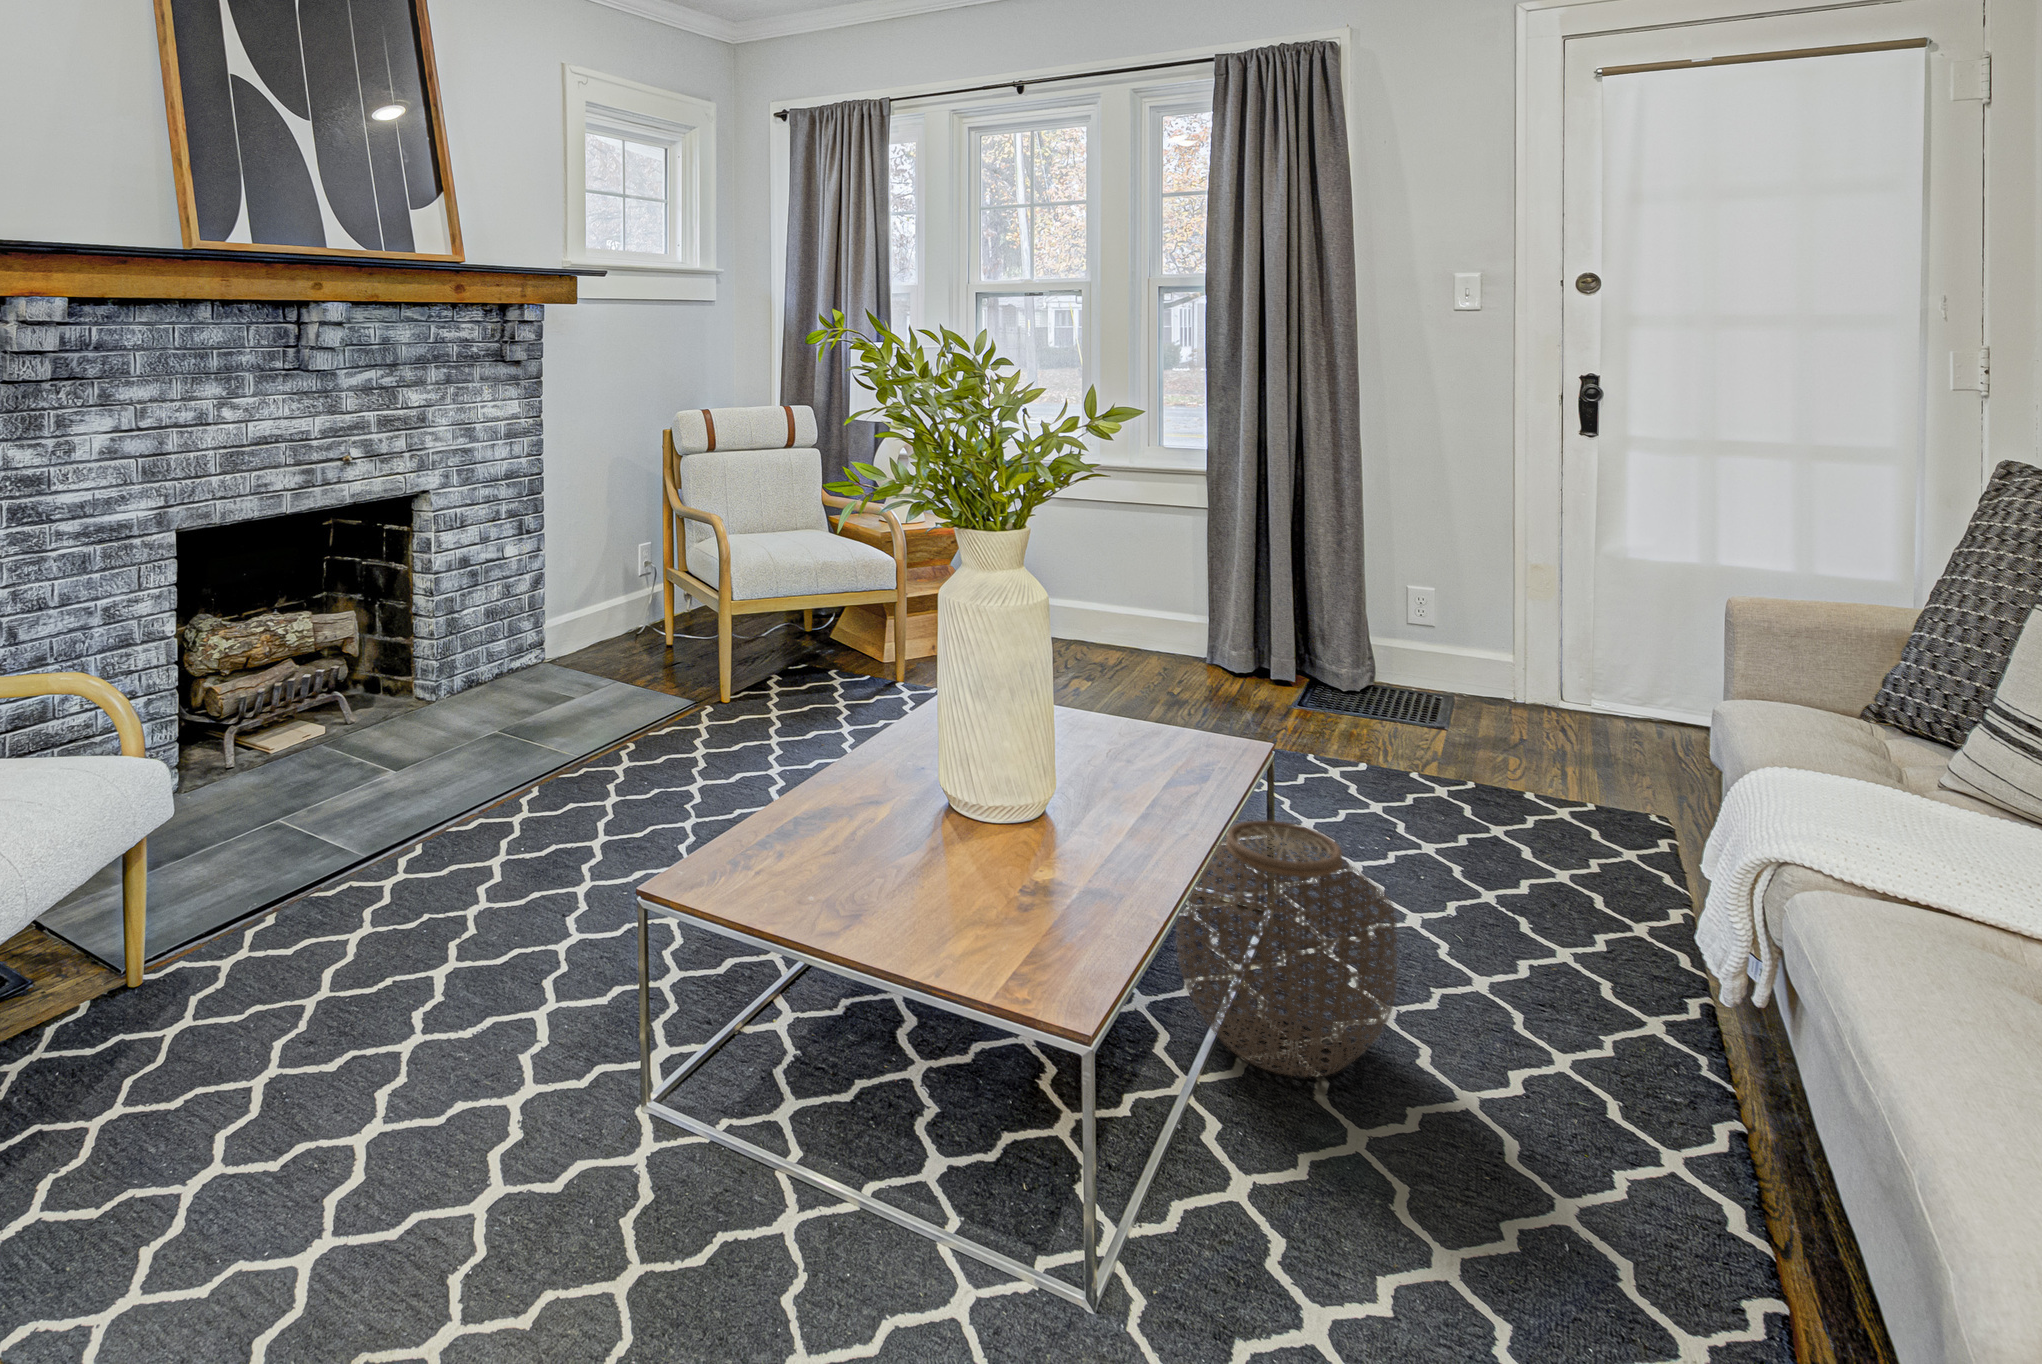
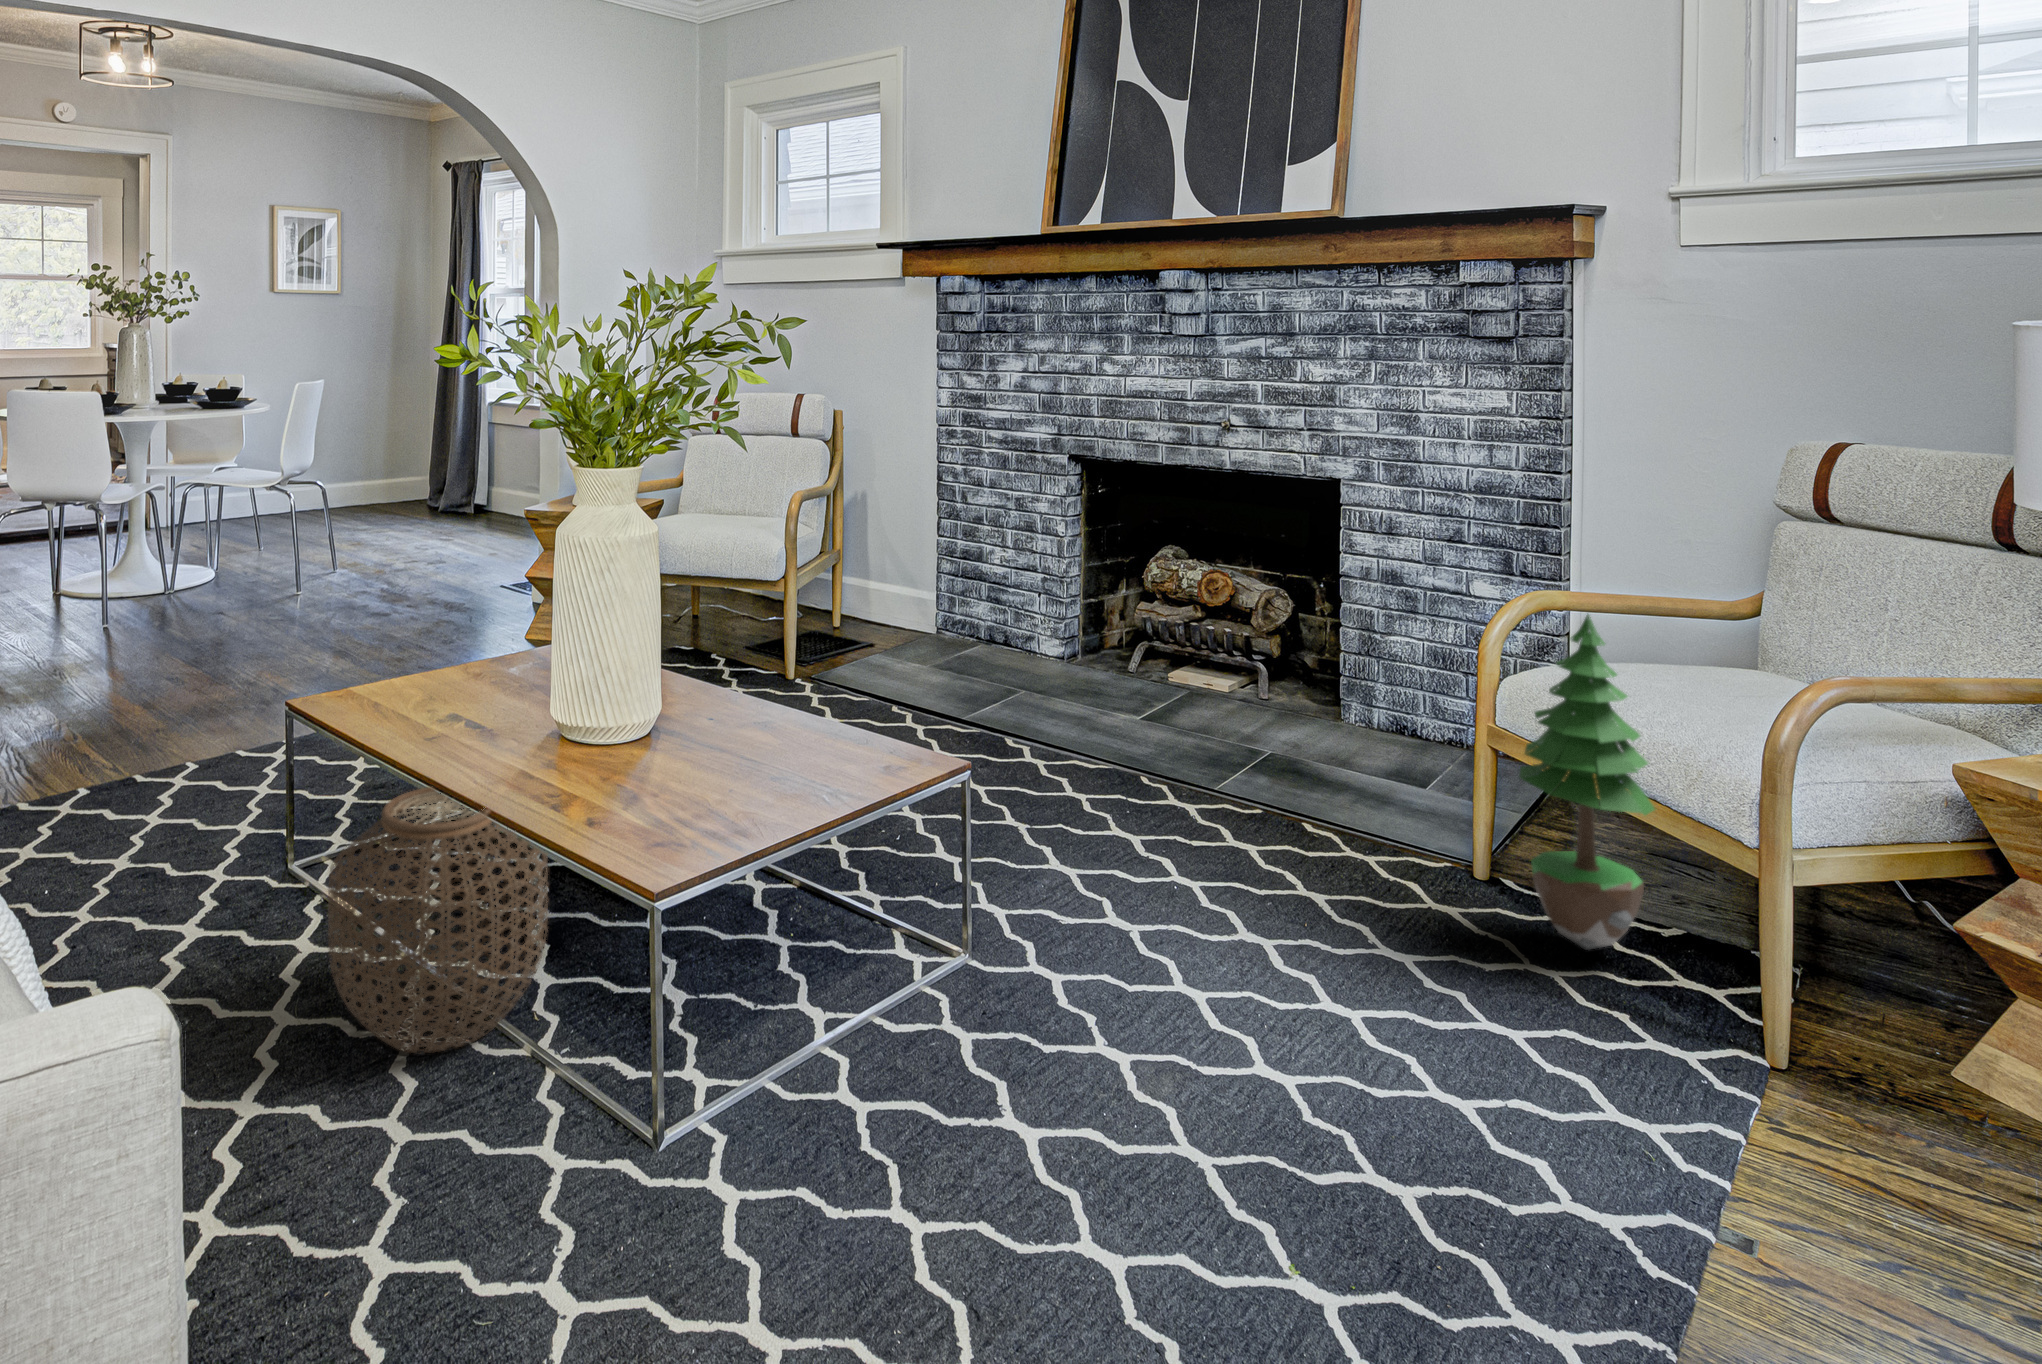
potted tree: none [795,512,862,698] -> present [1519,615,1655,950]

